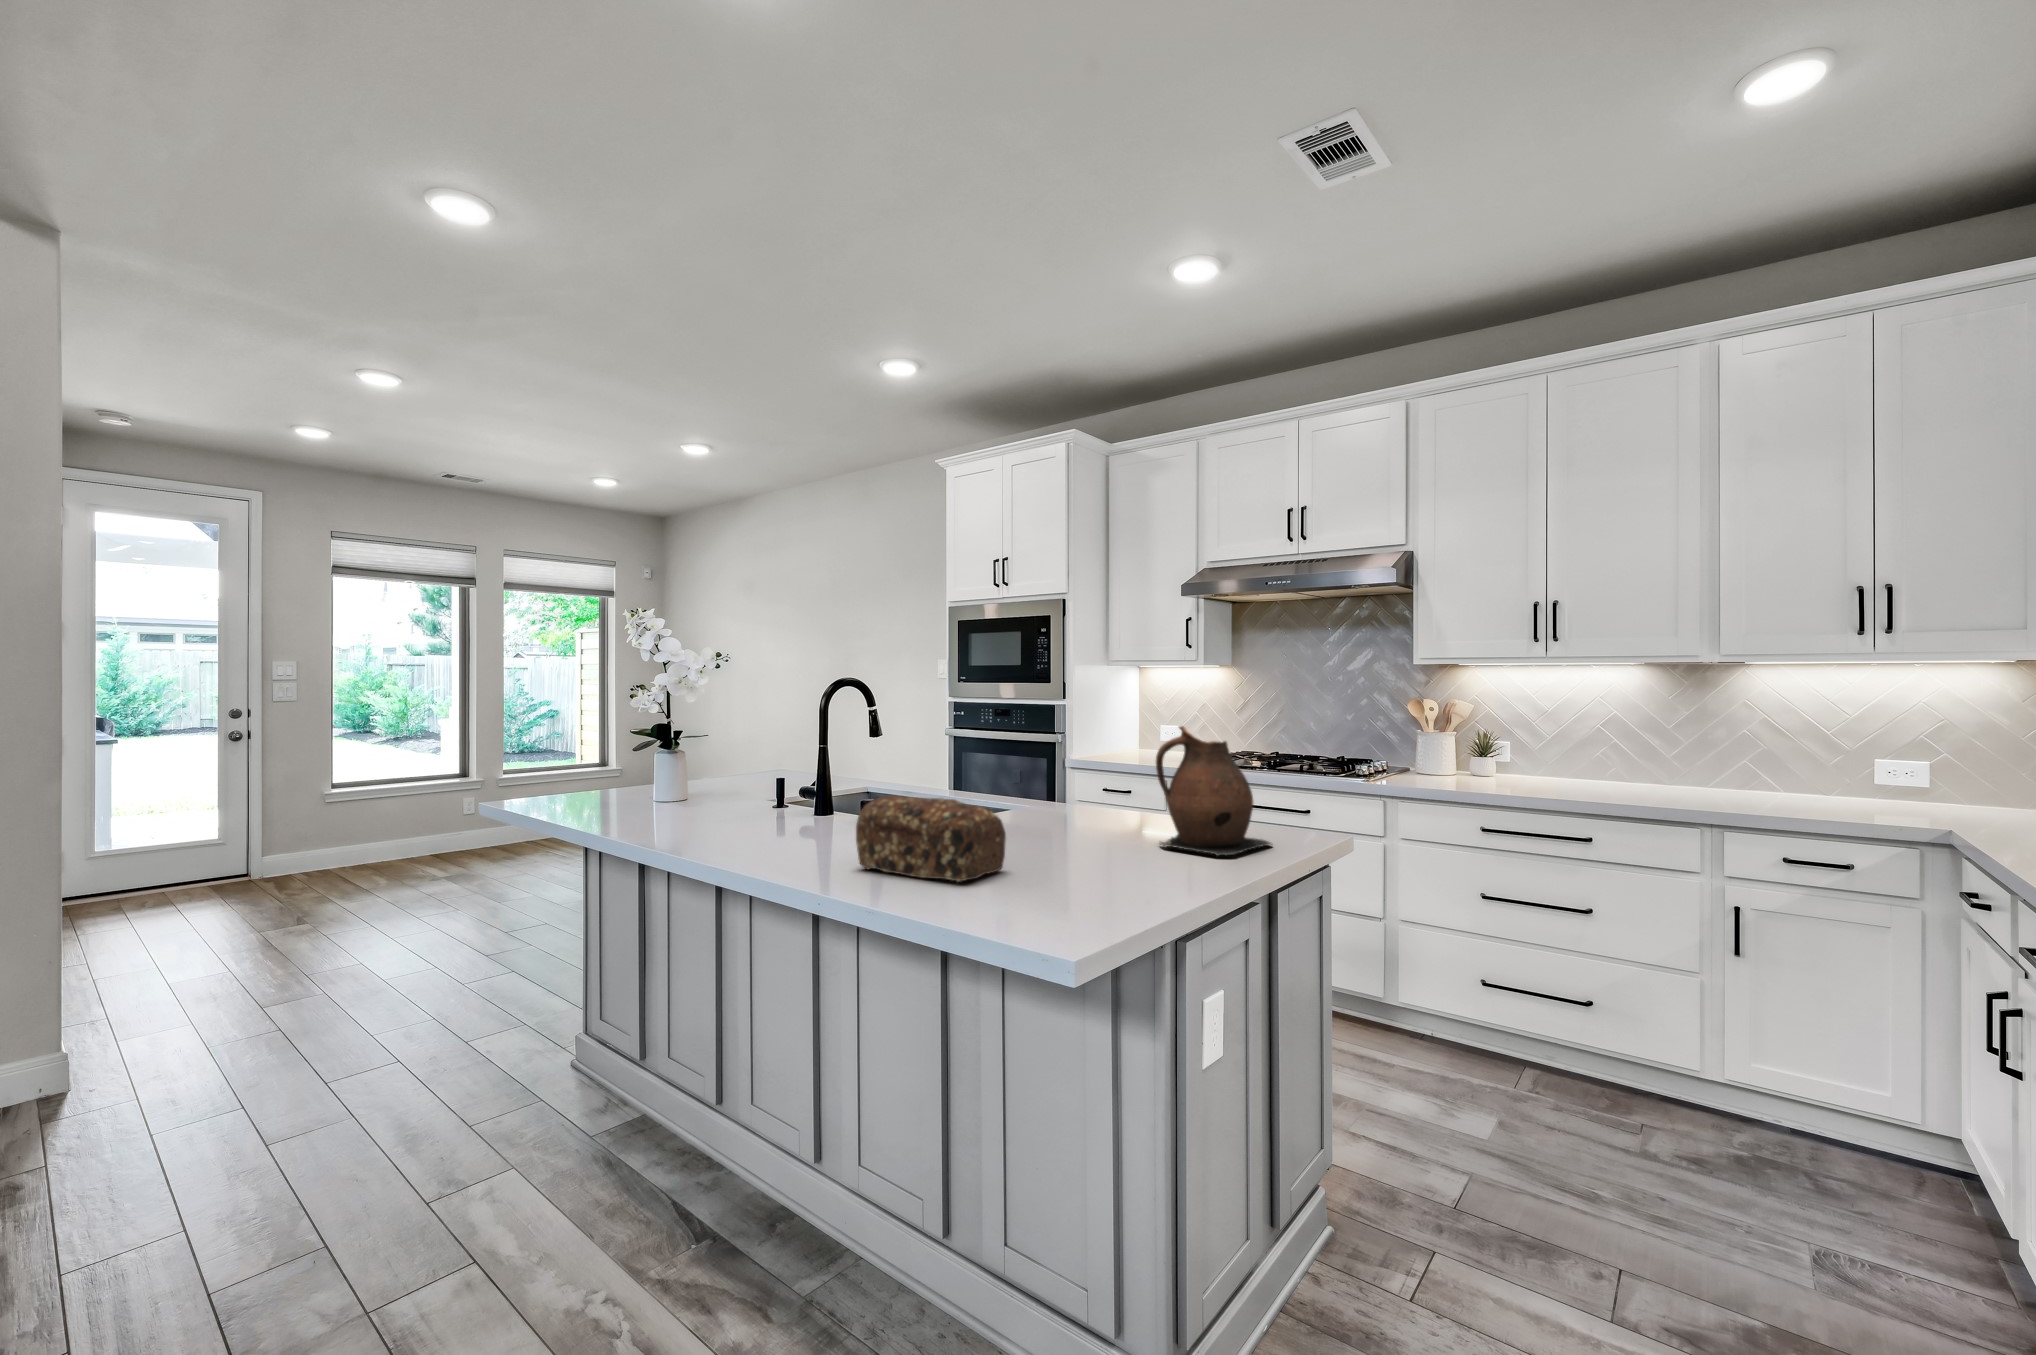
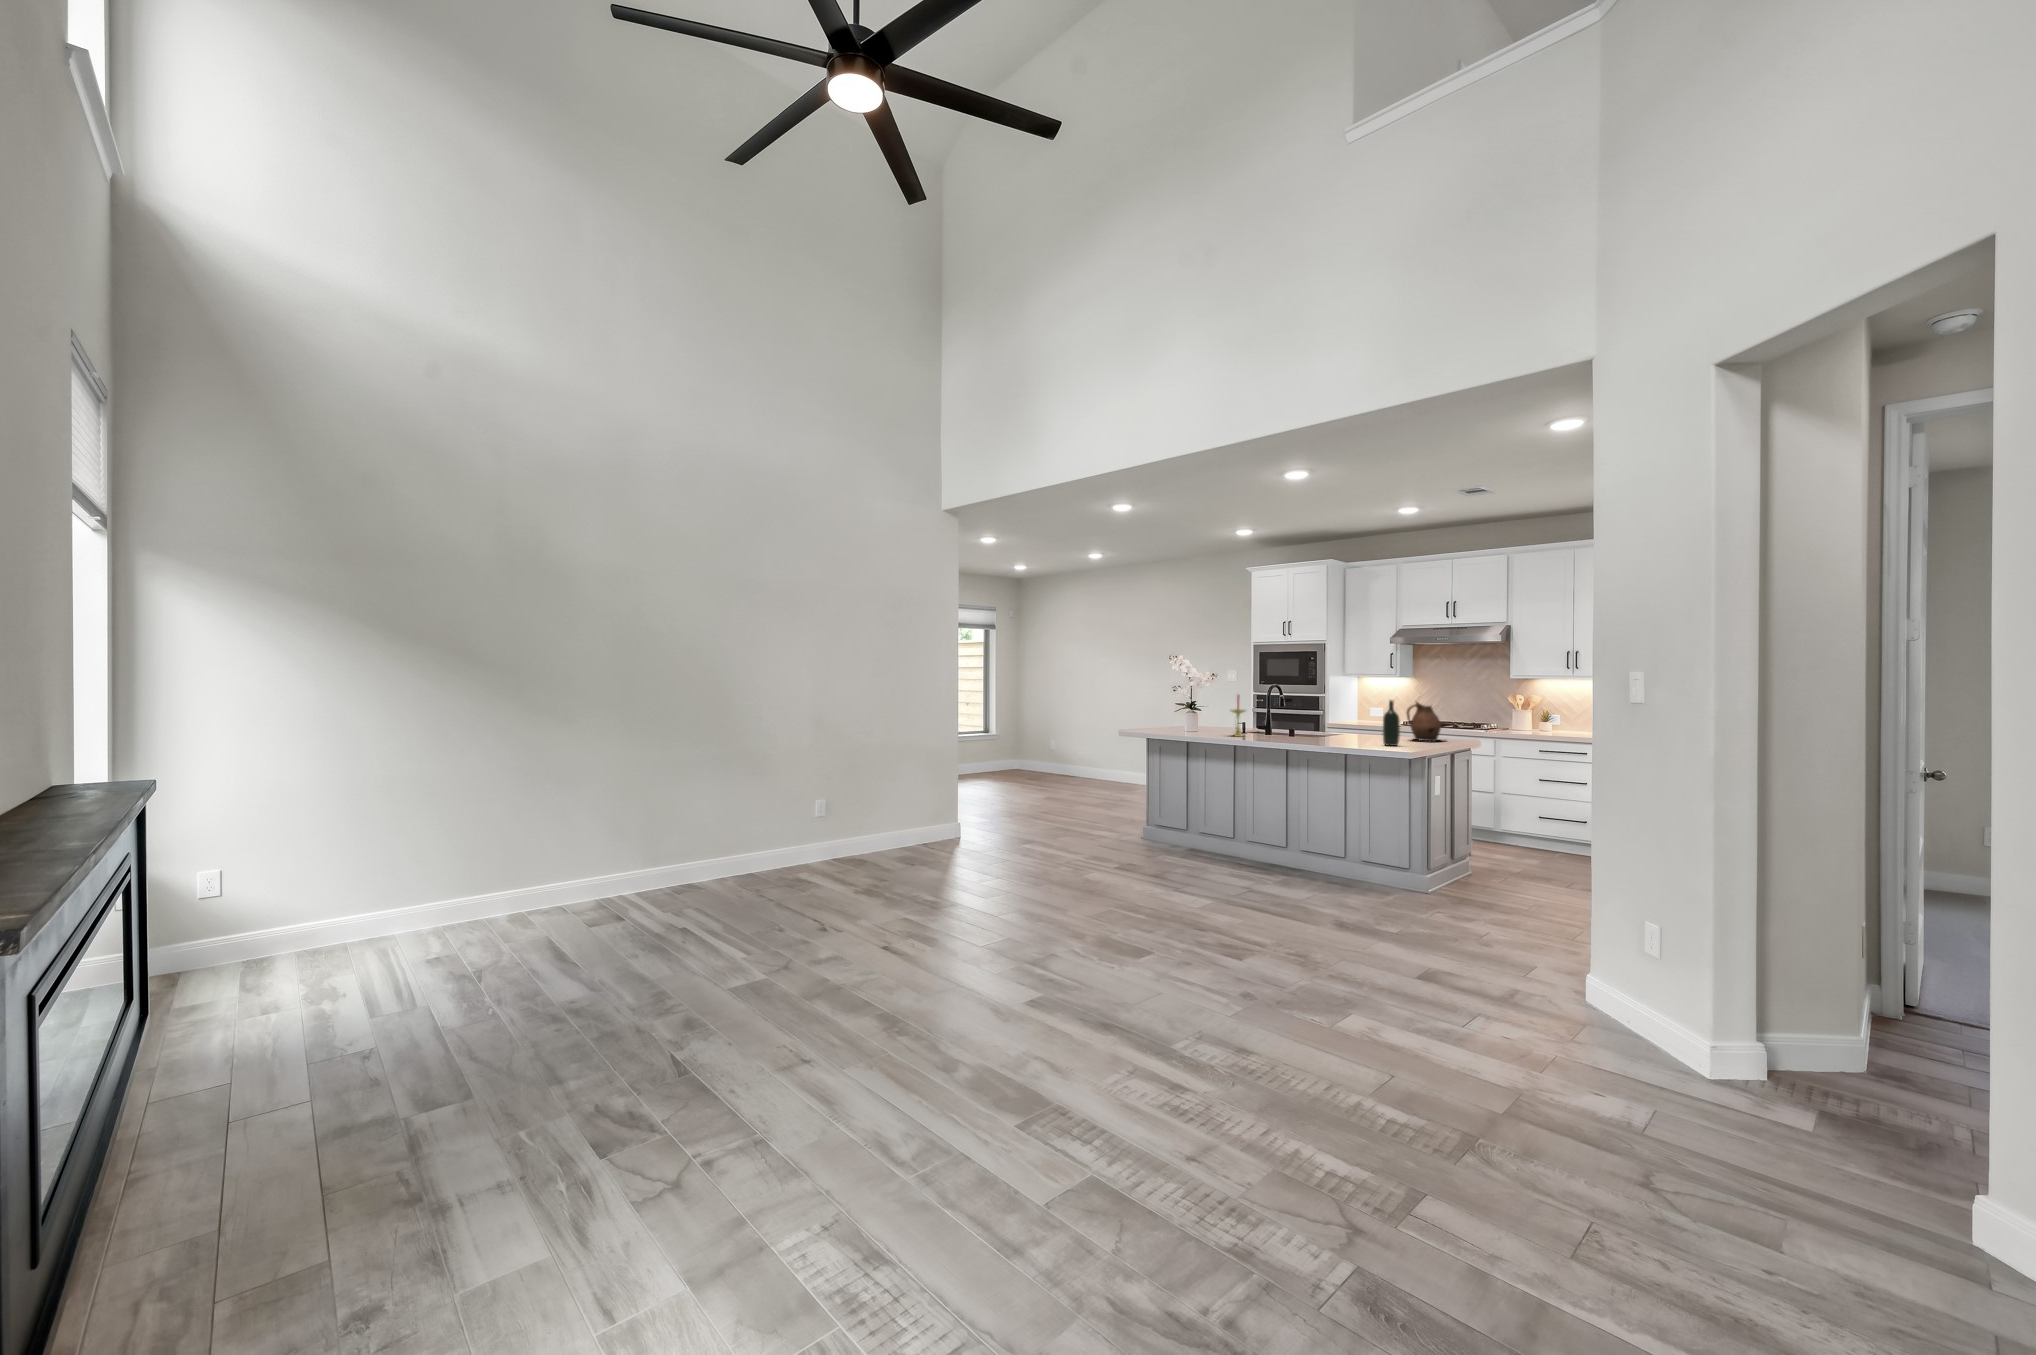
candle: none [689,706,739,830] -> present [1232,695,1245,737]
wine bottle: none [1036,732,1094,905] -> present [1383,700,1400,746]
bread loaf: present [856,795,1006,881] -> none [1318,720,1365,743]

